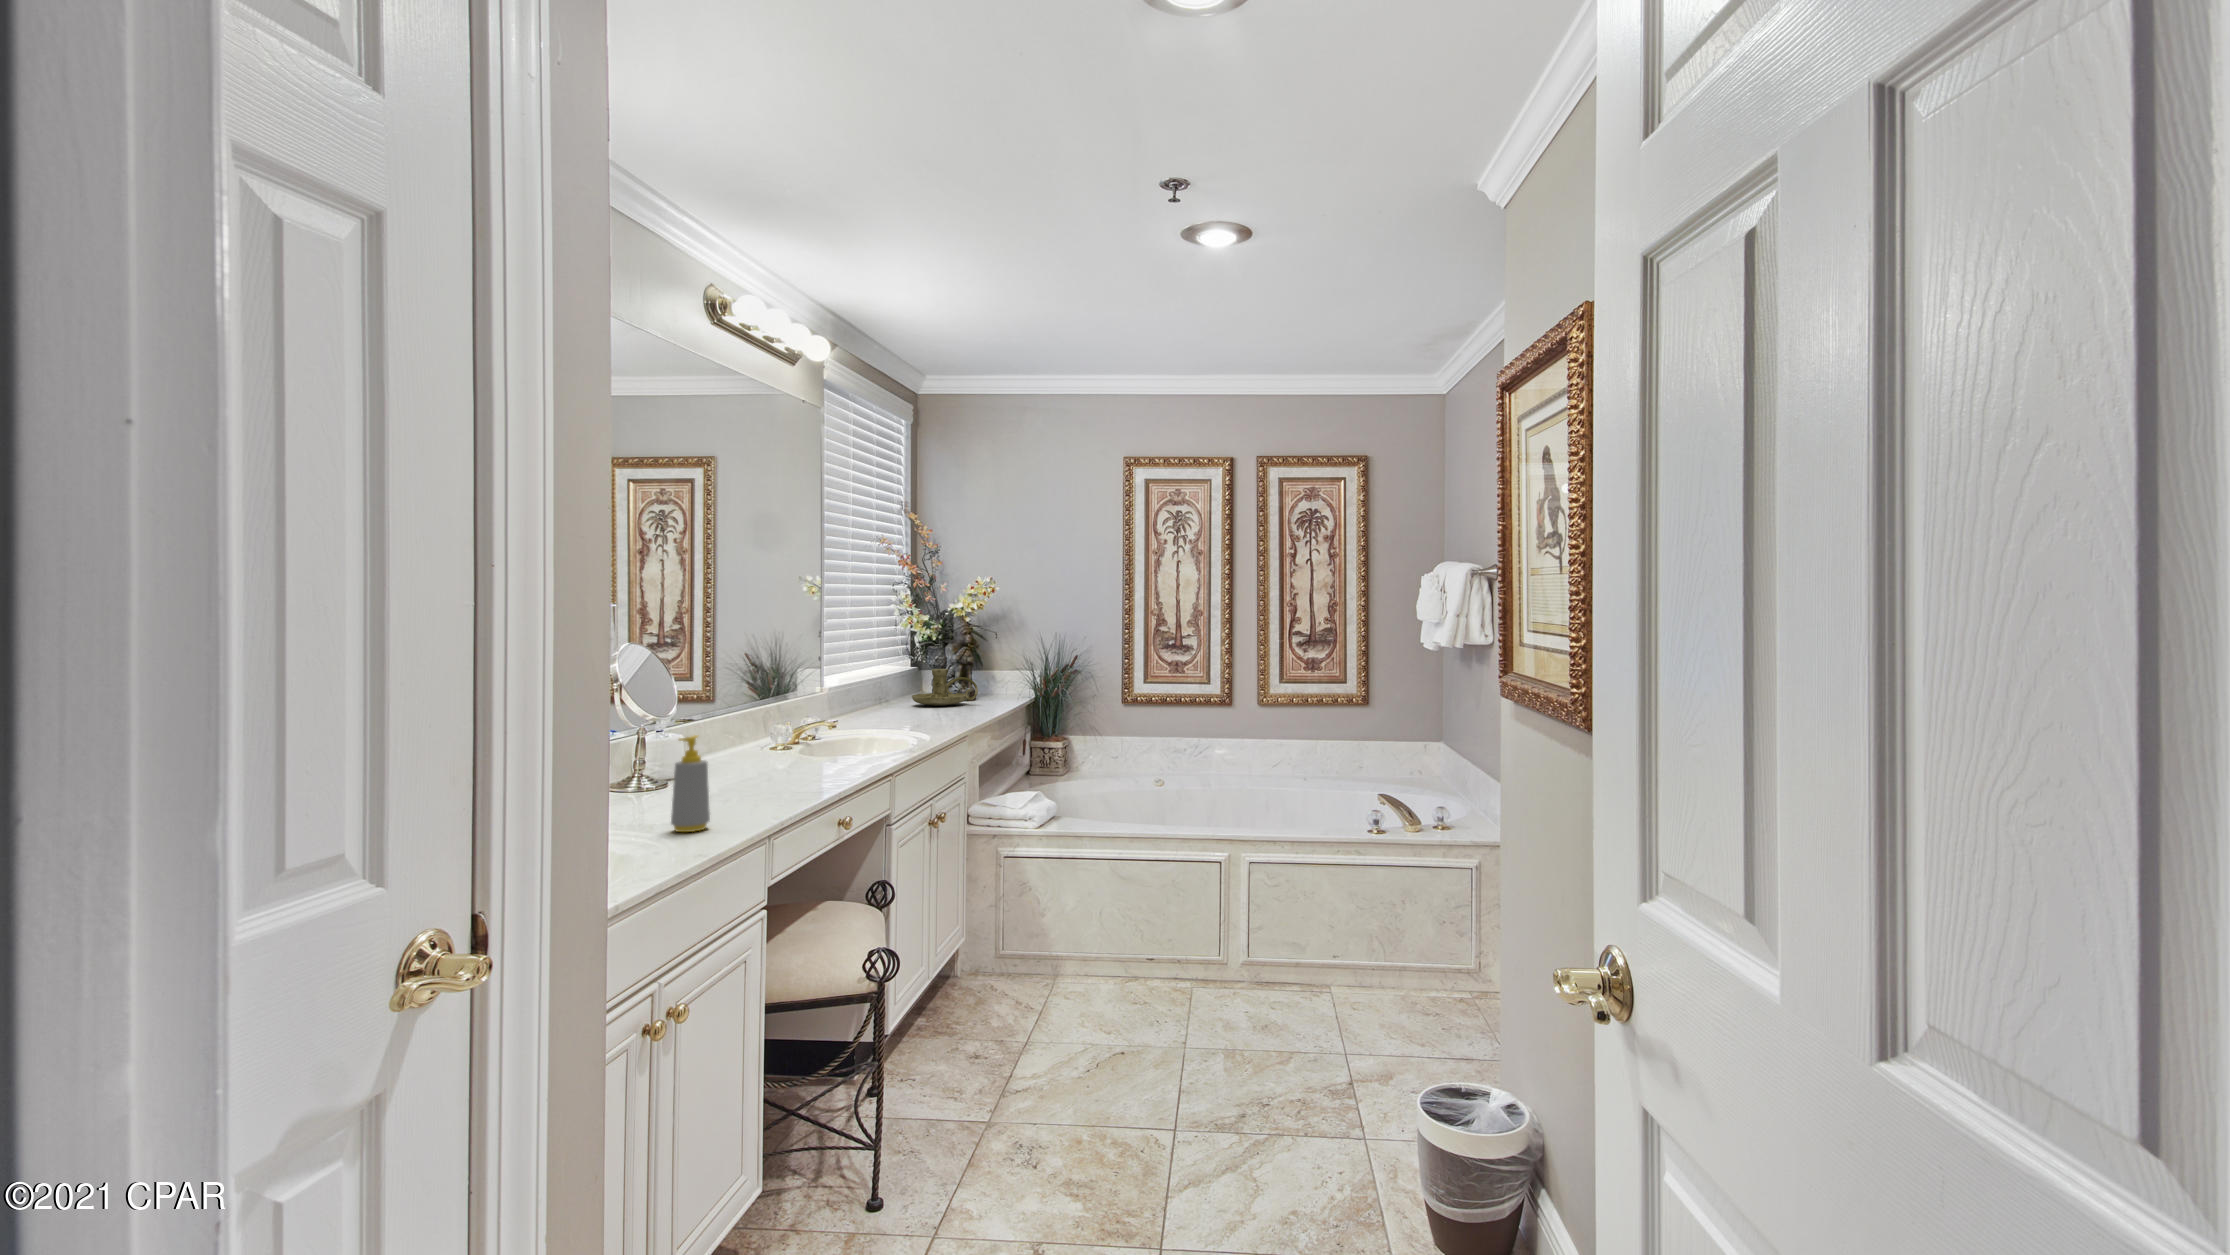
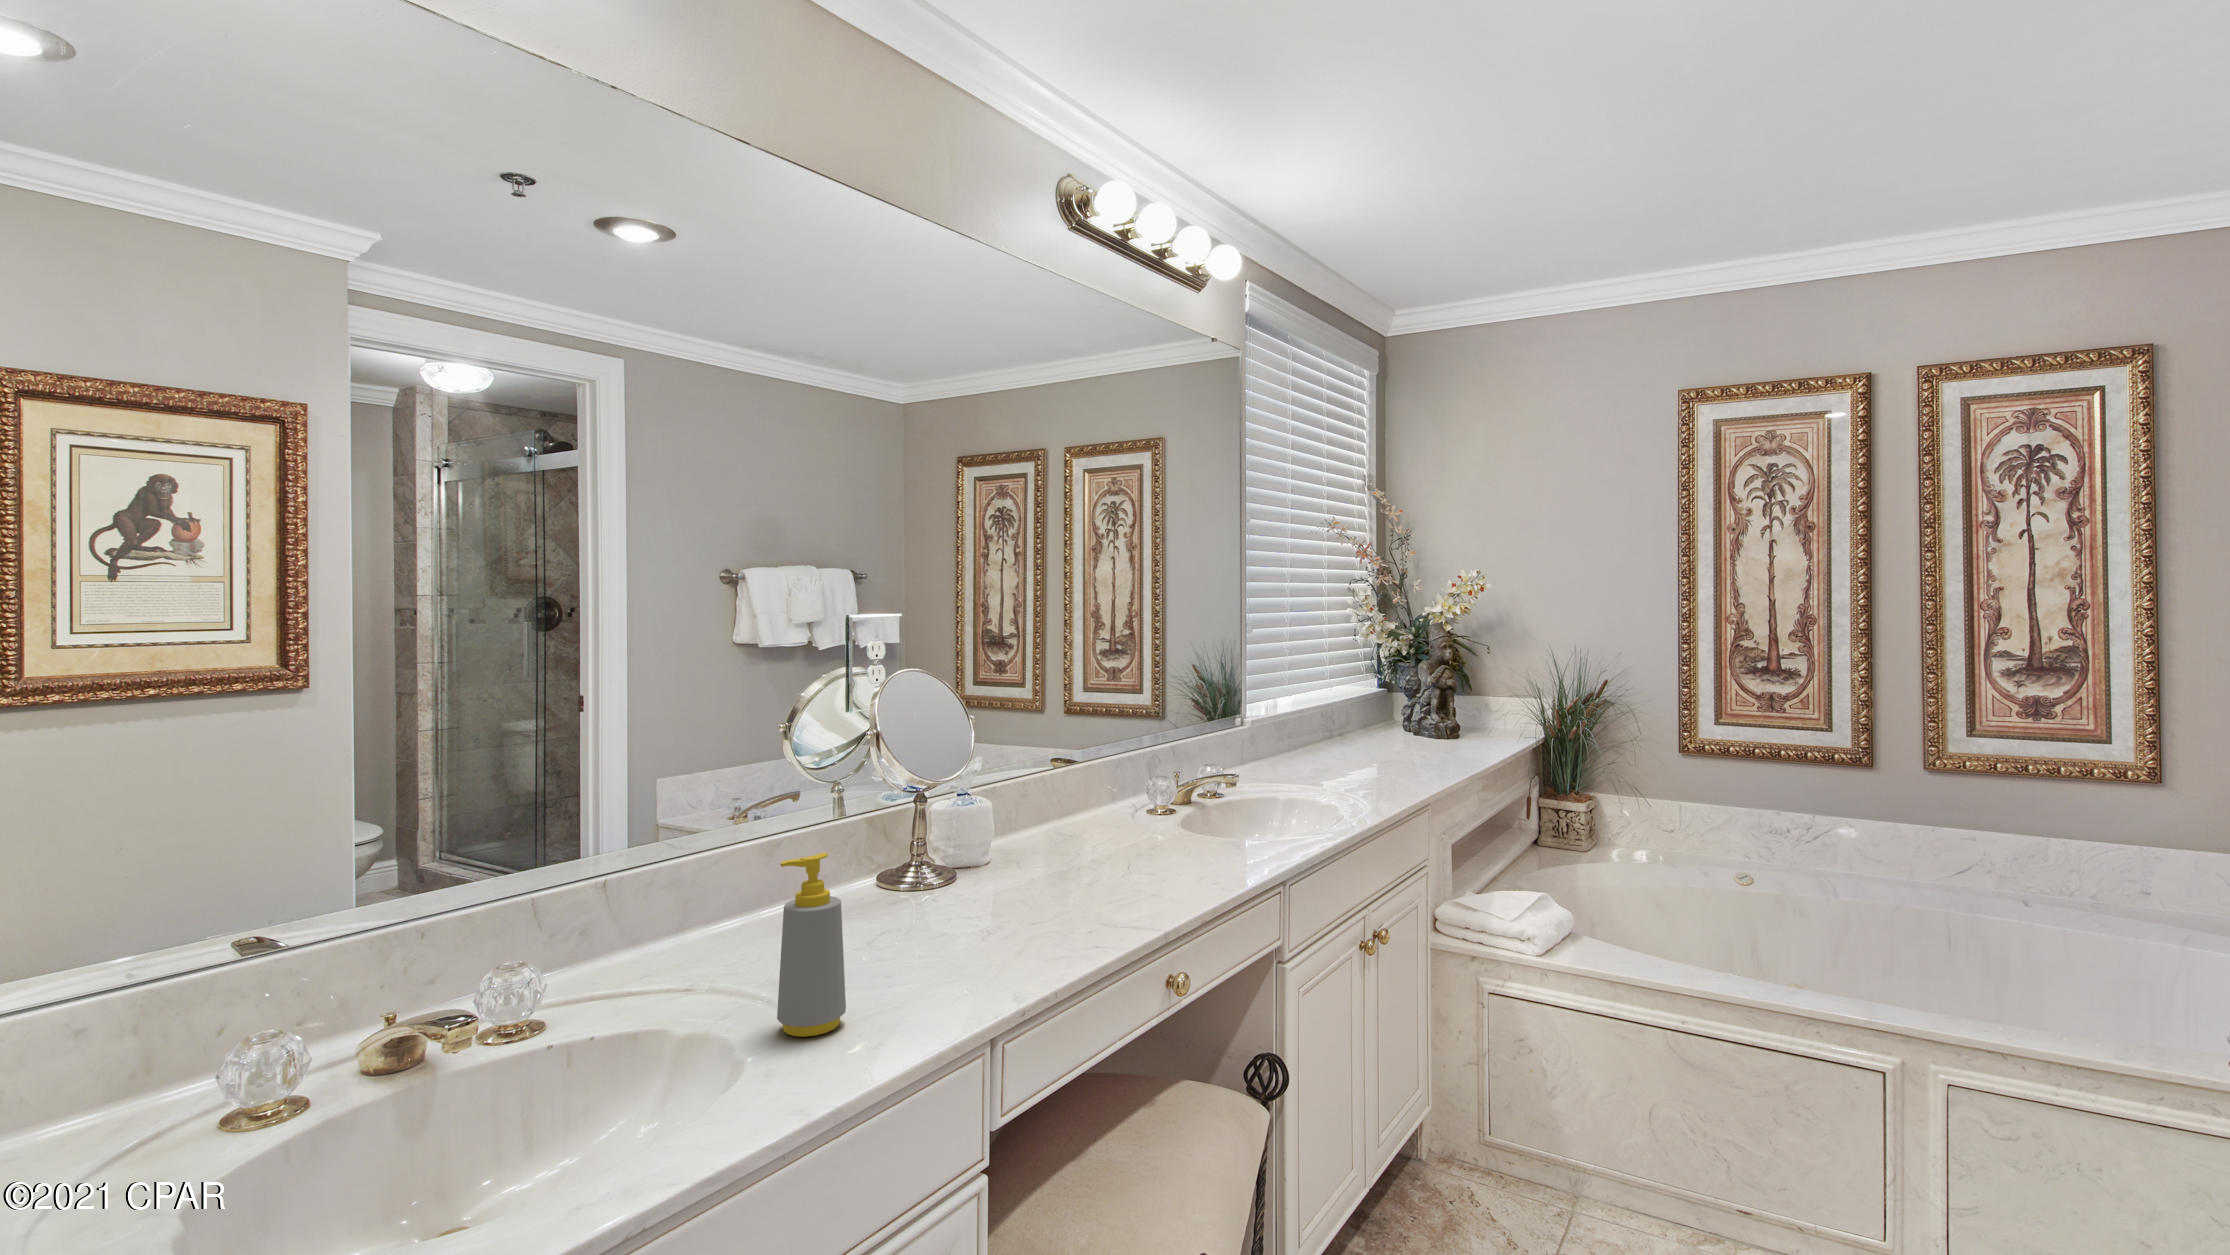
candle holder: present [912,669,978,706] -> none [1375,694,1463,744]

